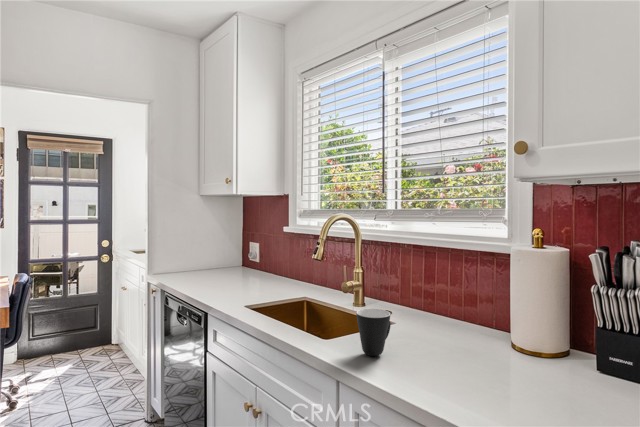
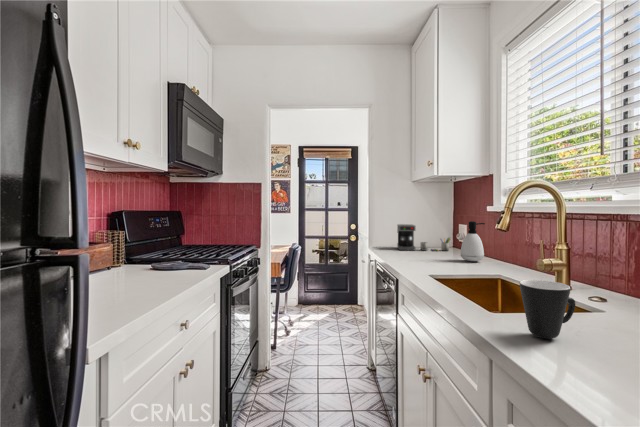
soap dispenser: none [262,243,284,283] -> present [461,221,485,261]
coffee maker: none [185,244,244,275] -> present [397,224,450,251]

